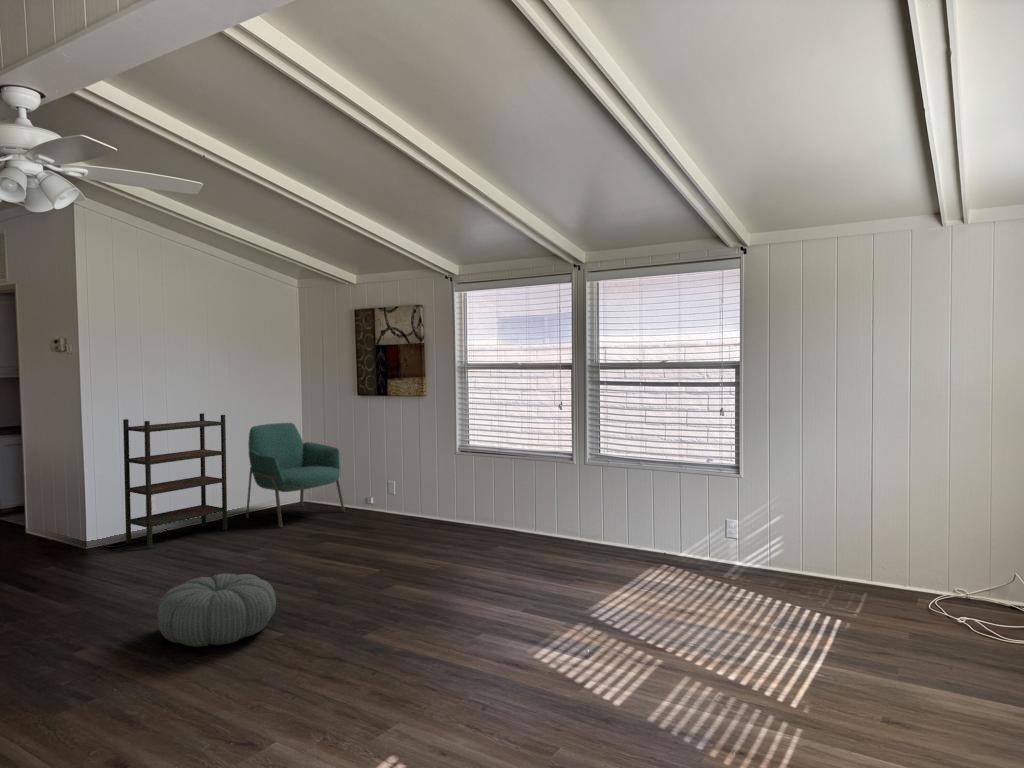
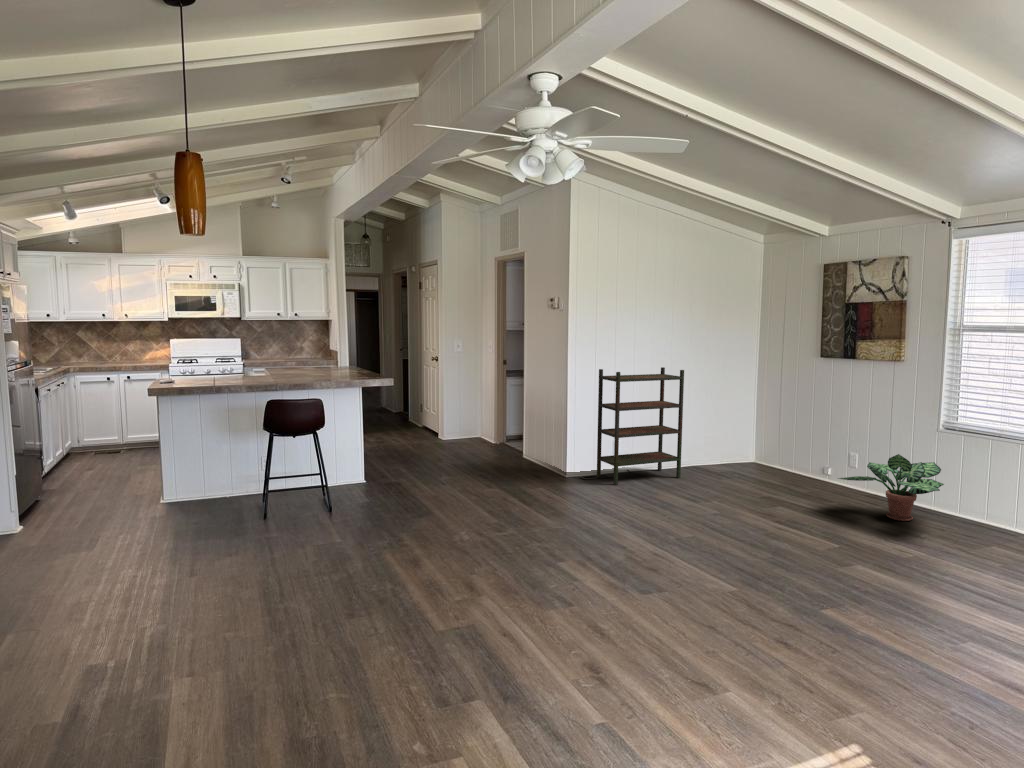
armchair: present [246,423,345,527] -> none [697,381,796,484]
potted plant: none [376,478,459,537] -> present [838,454,944,521]
pouf: present [158,574,276,647] -> none [627,524,735,593]

